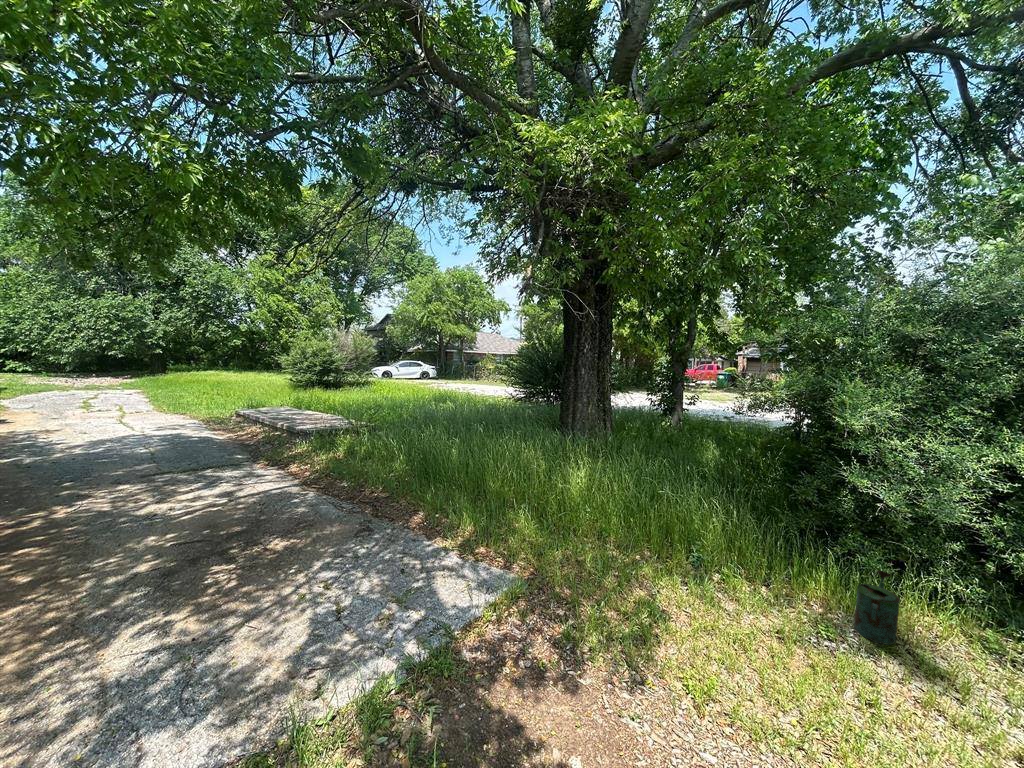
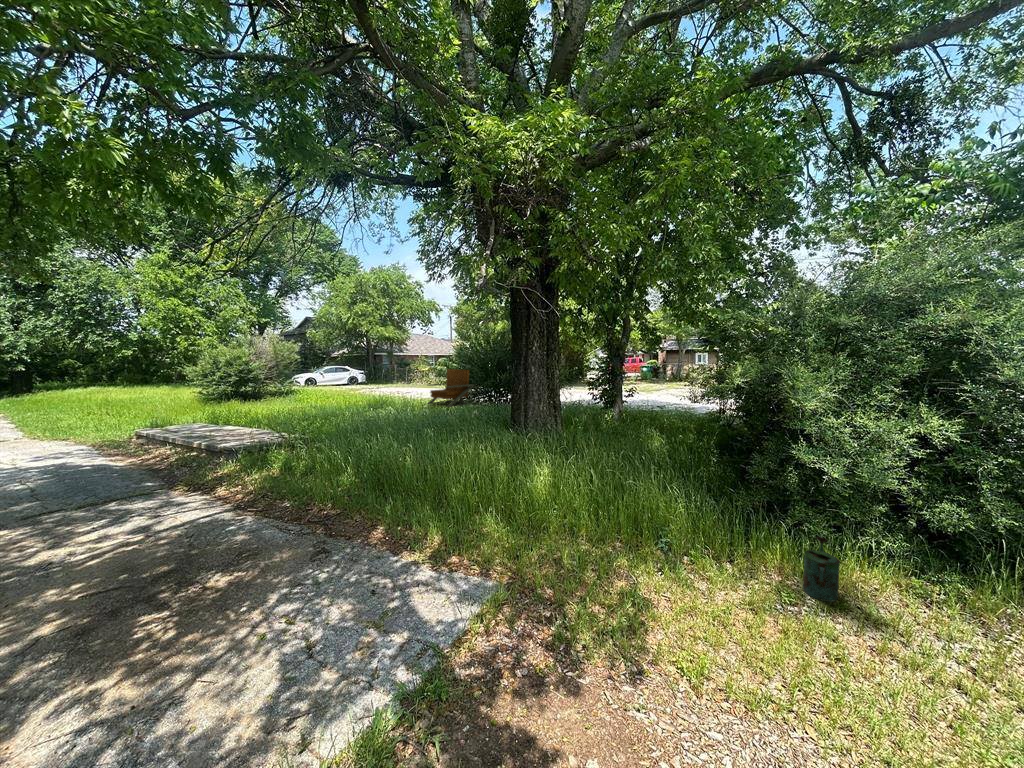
lounge chair: none [486,367,532,405] -> present [428,369,474,407]

